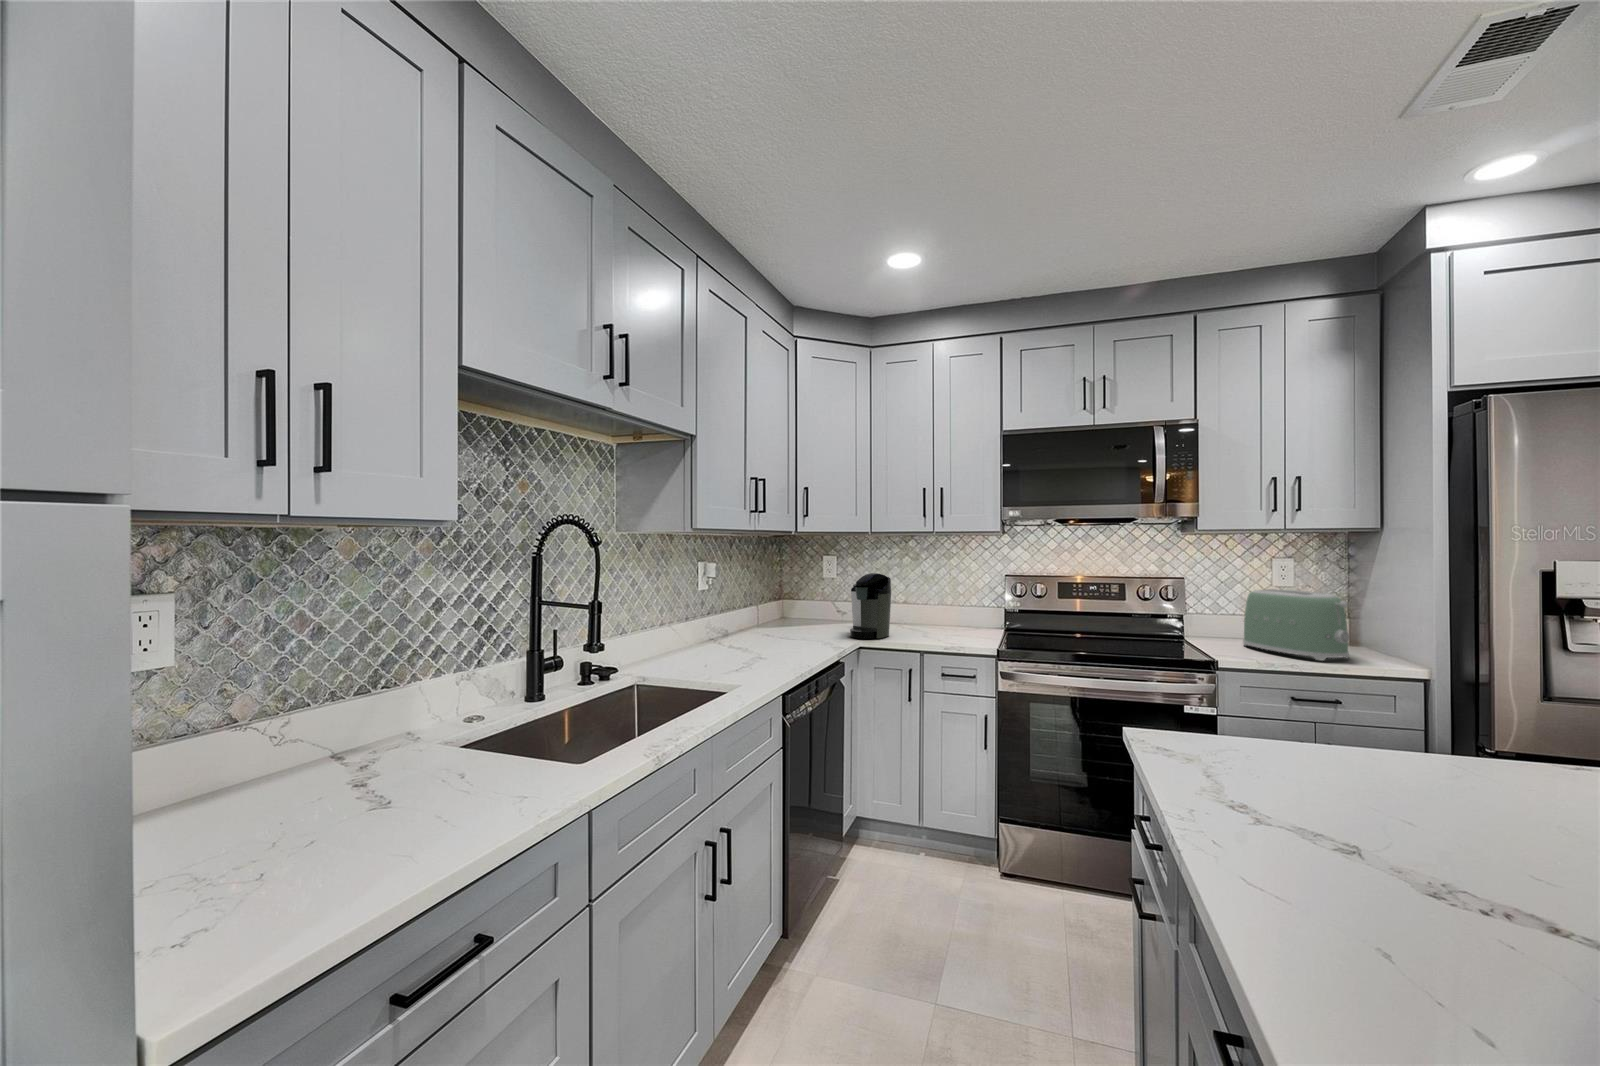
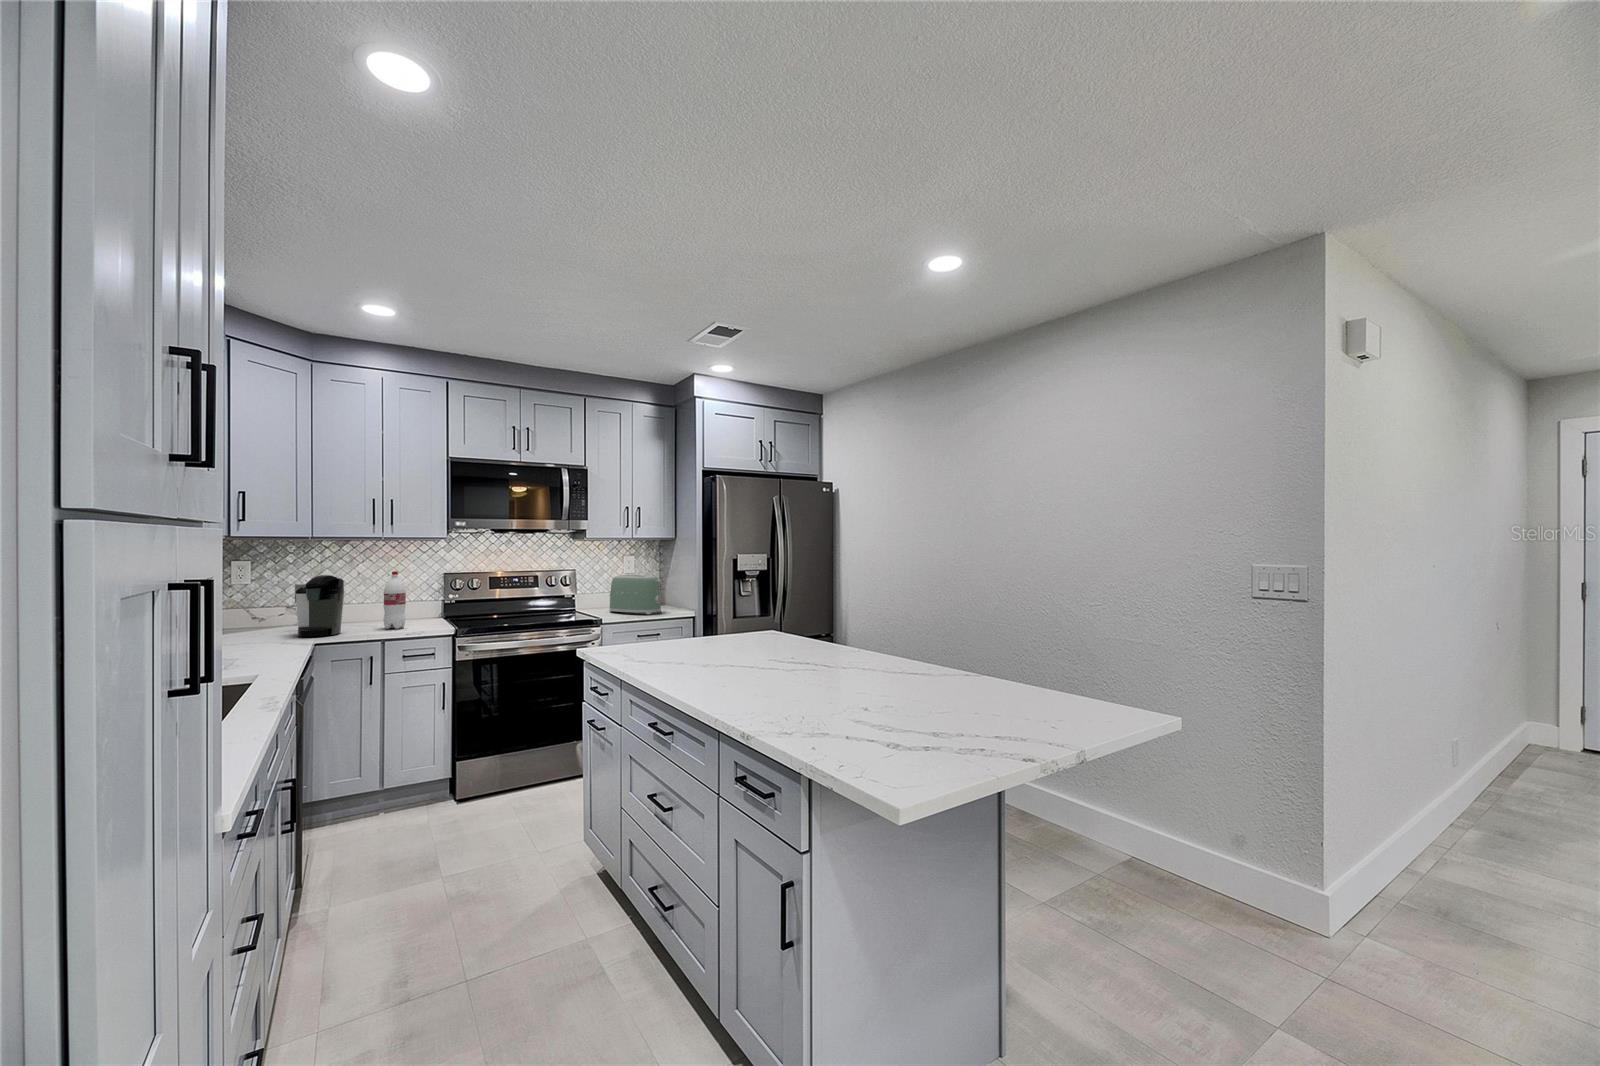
bottle: none [930,572,953,638] -> present [383,571,406,629]

